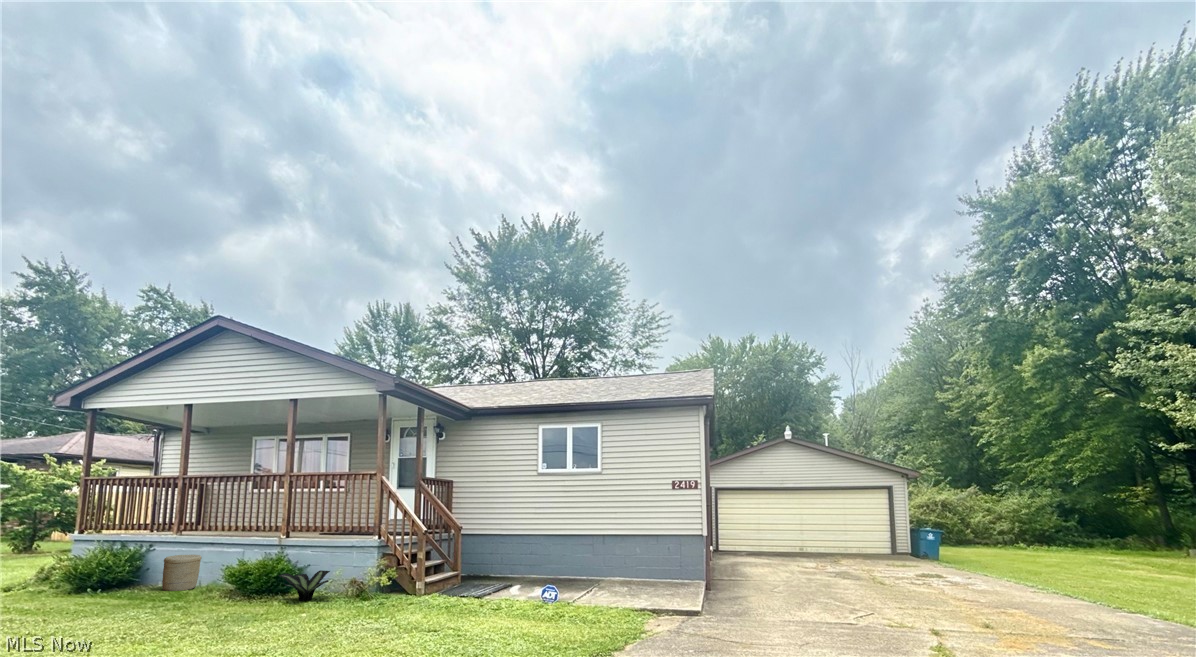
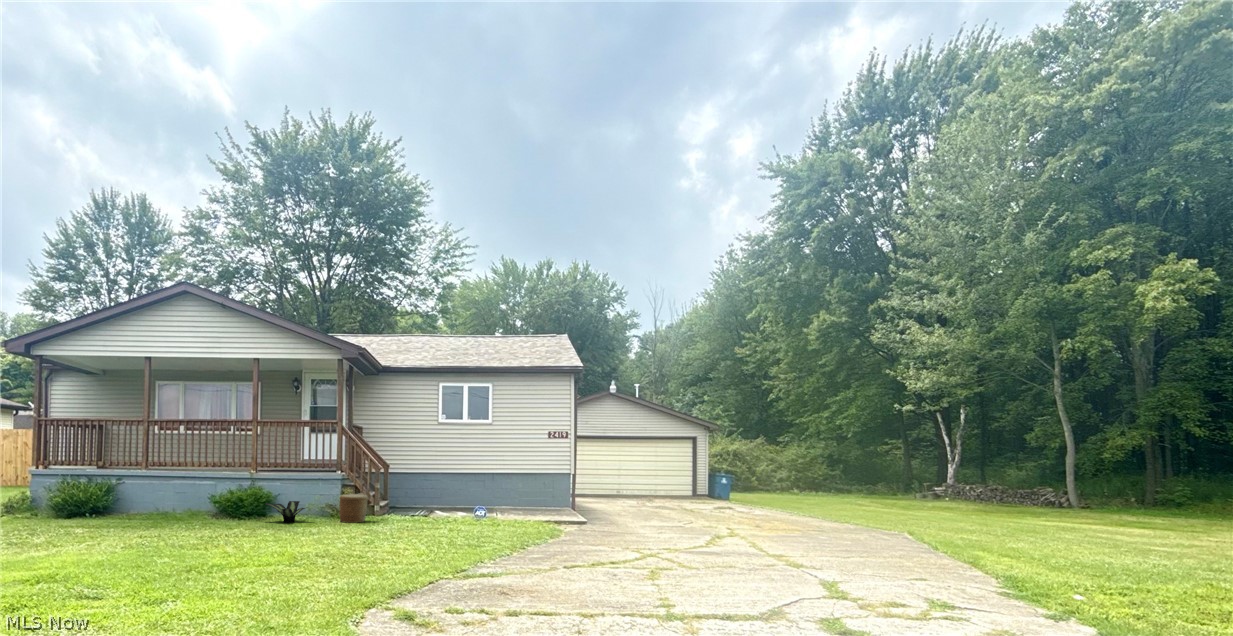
woven basket: present [162,555,202,591] -> present [339,494,368,523]

